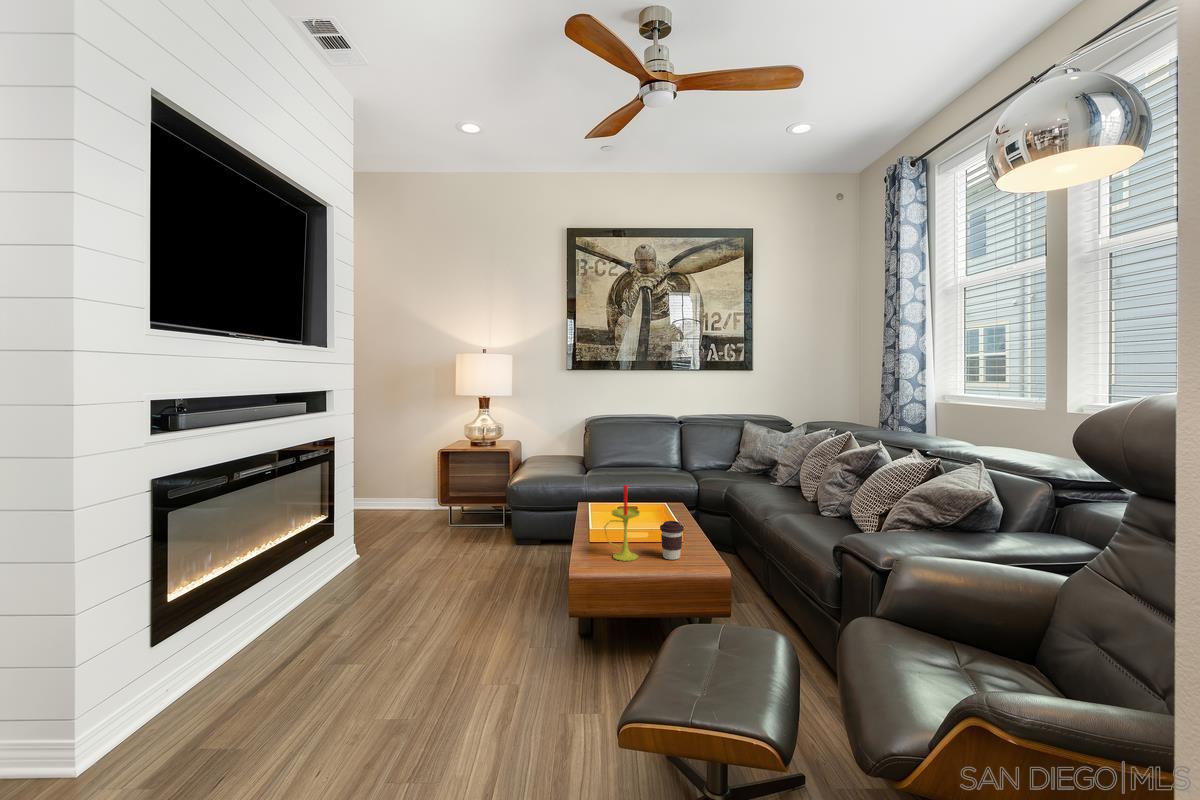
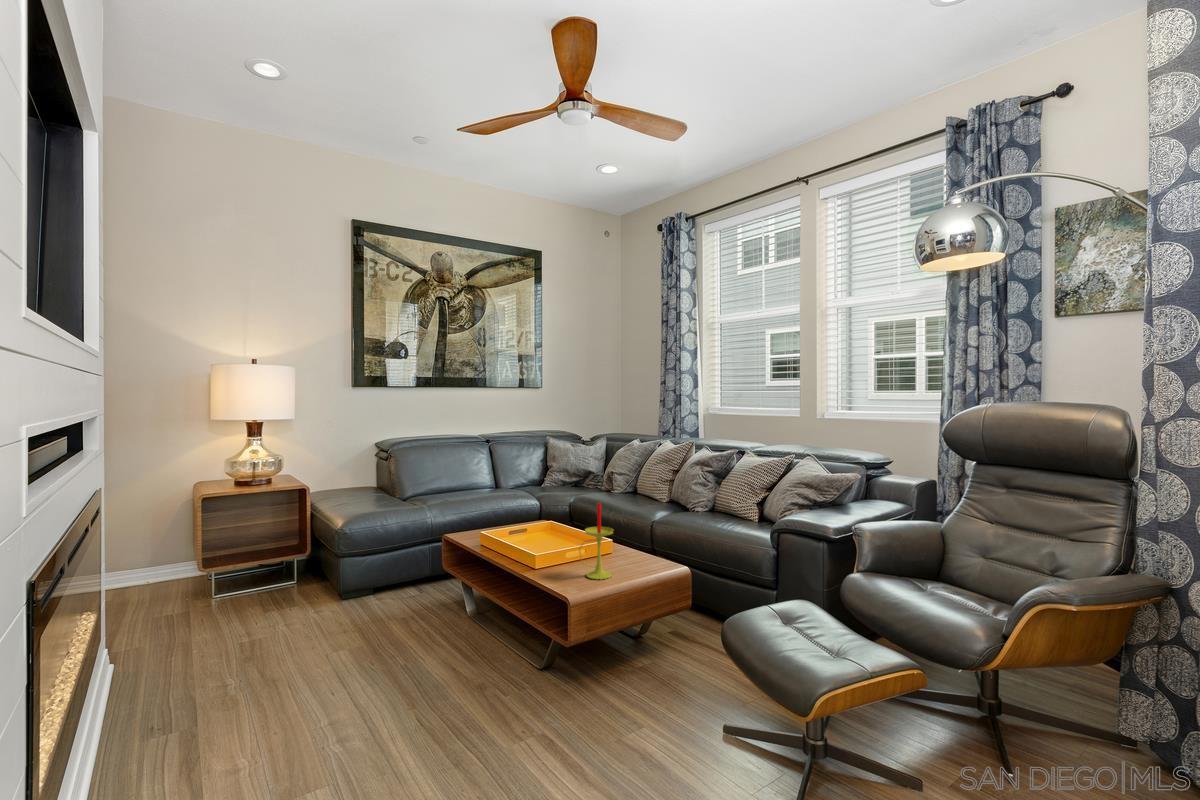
coffee cup: present [660,521,684,560] -> none [626,532,648,569]

